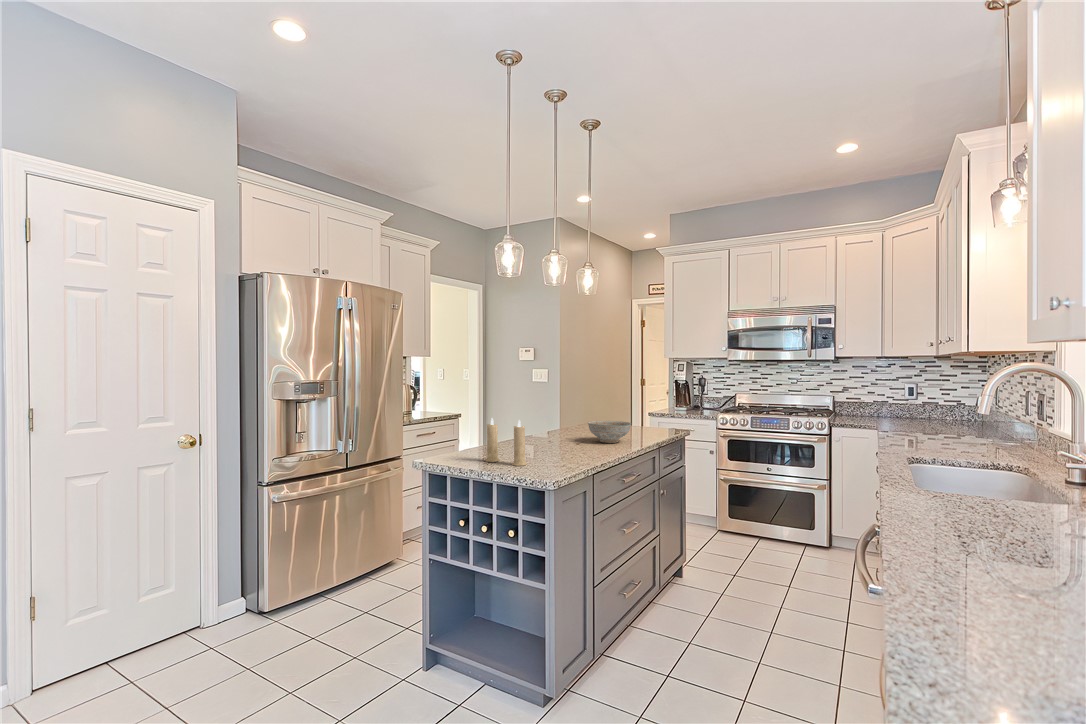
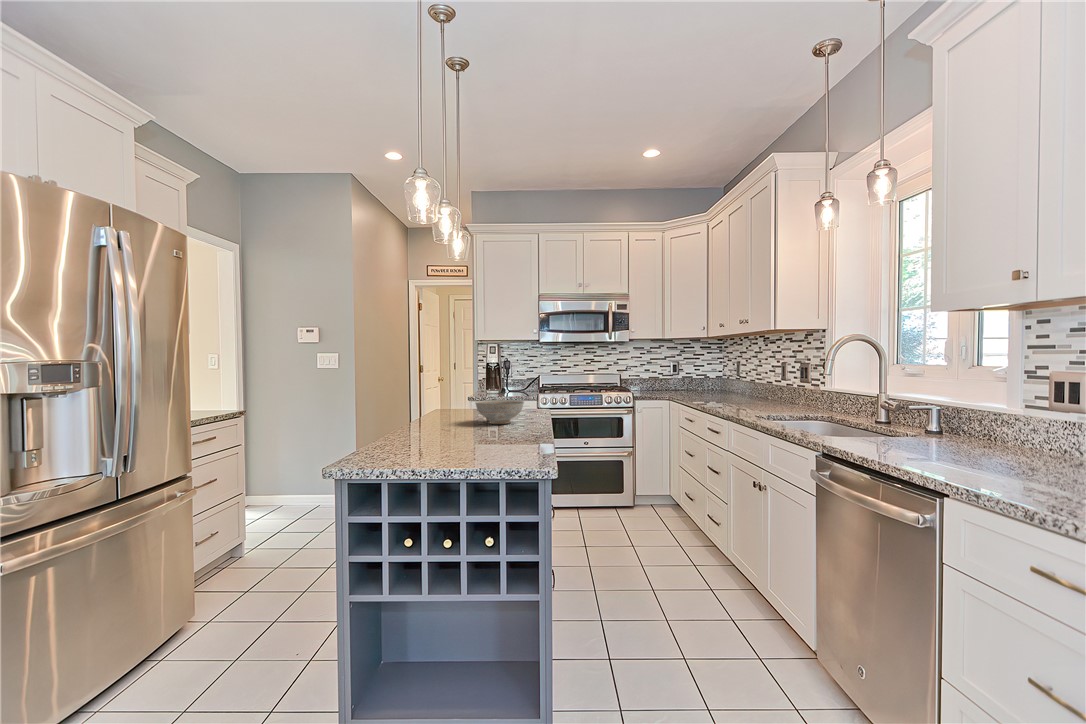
candle: present [485,418,527,466] -> none [406,395,469,457]

